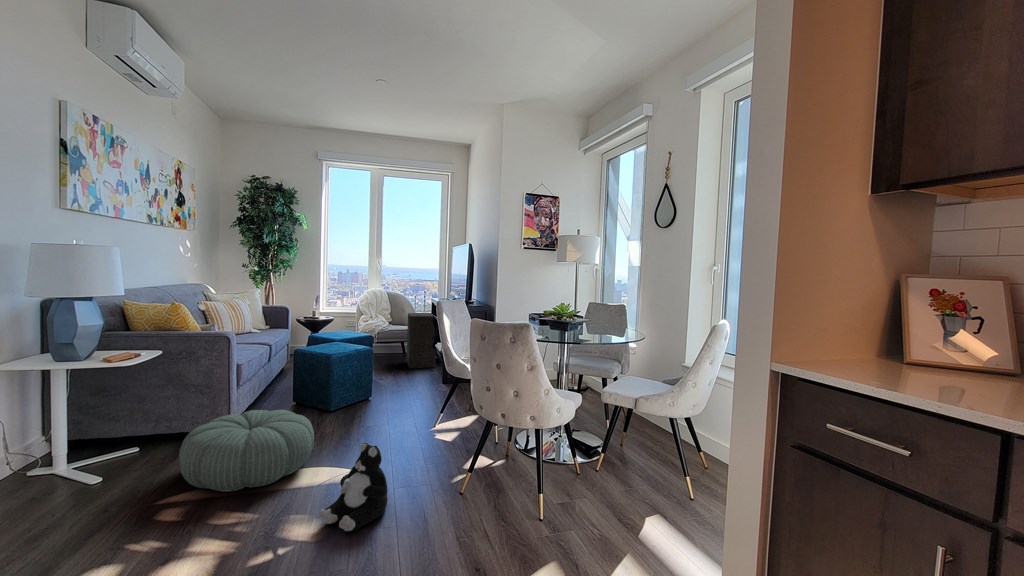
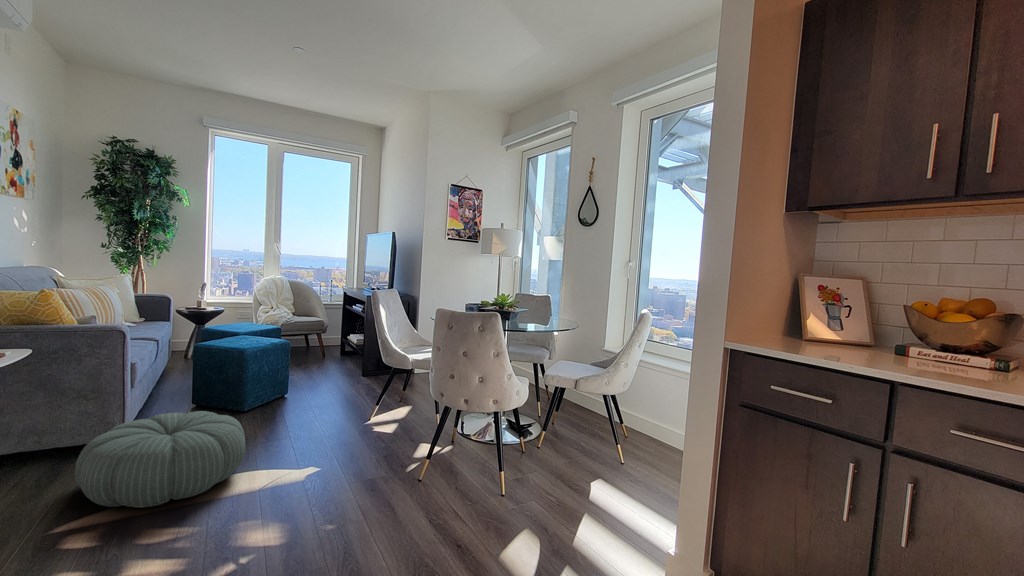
speaker: present [407,313,437,368] -> none [313,303,350,362]
plush toy: present [319,443,388,531] -> none [279,438,352,531]

